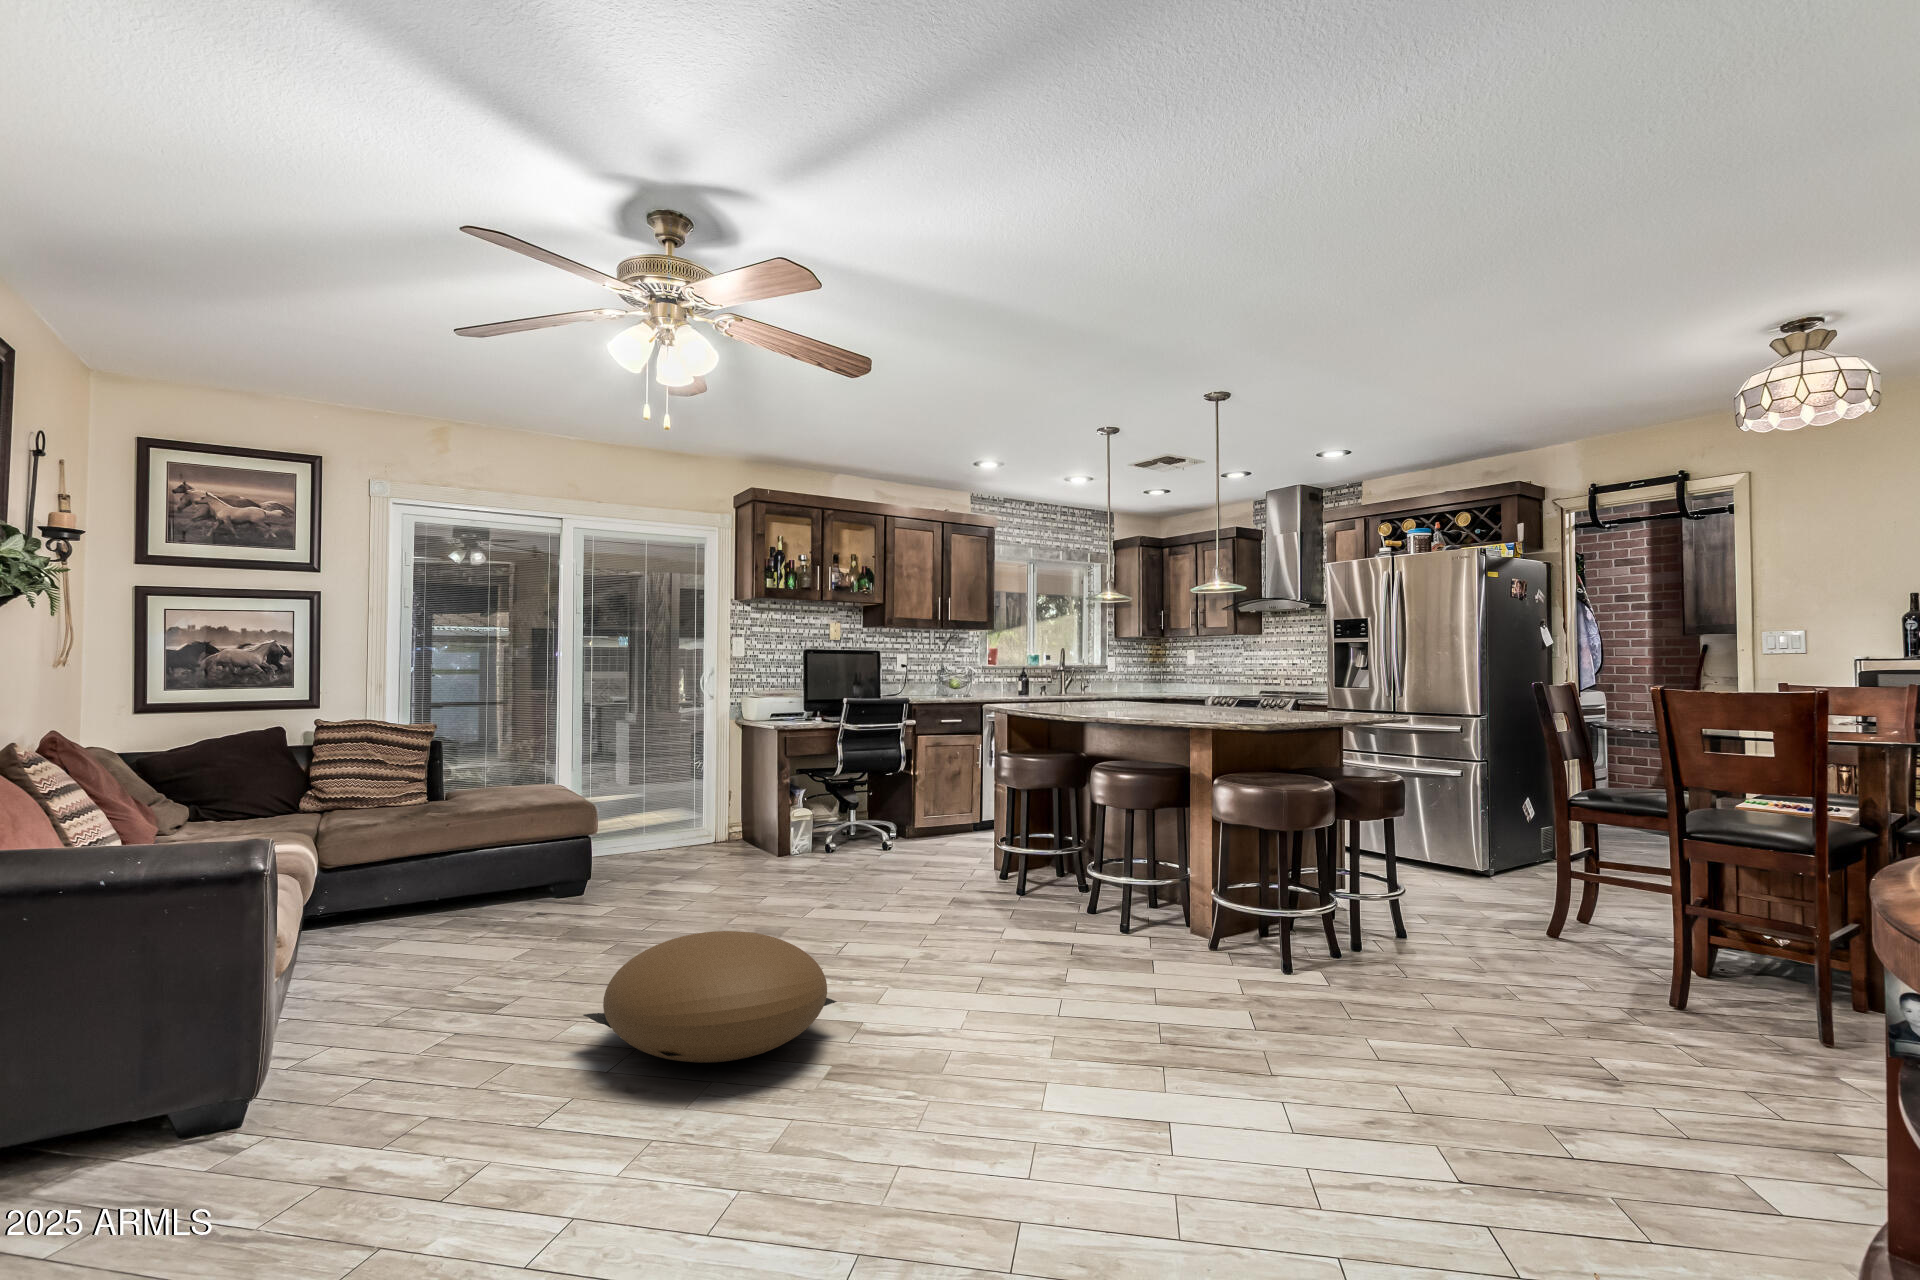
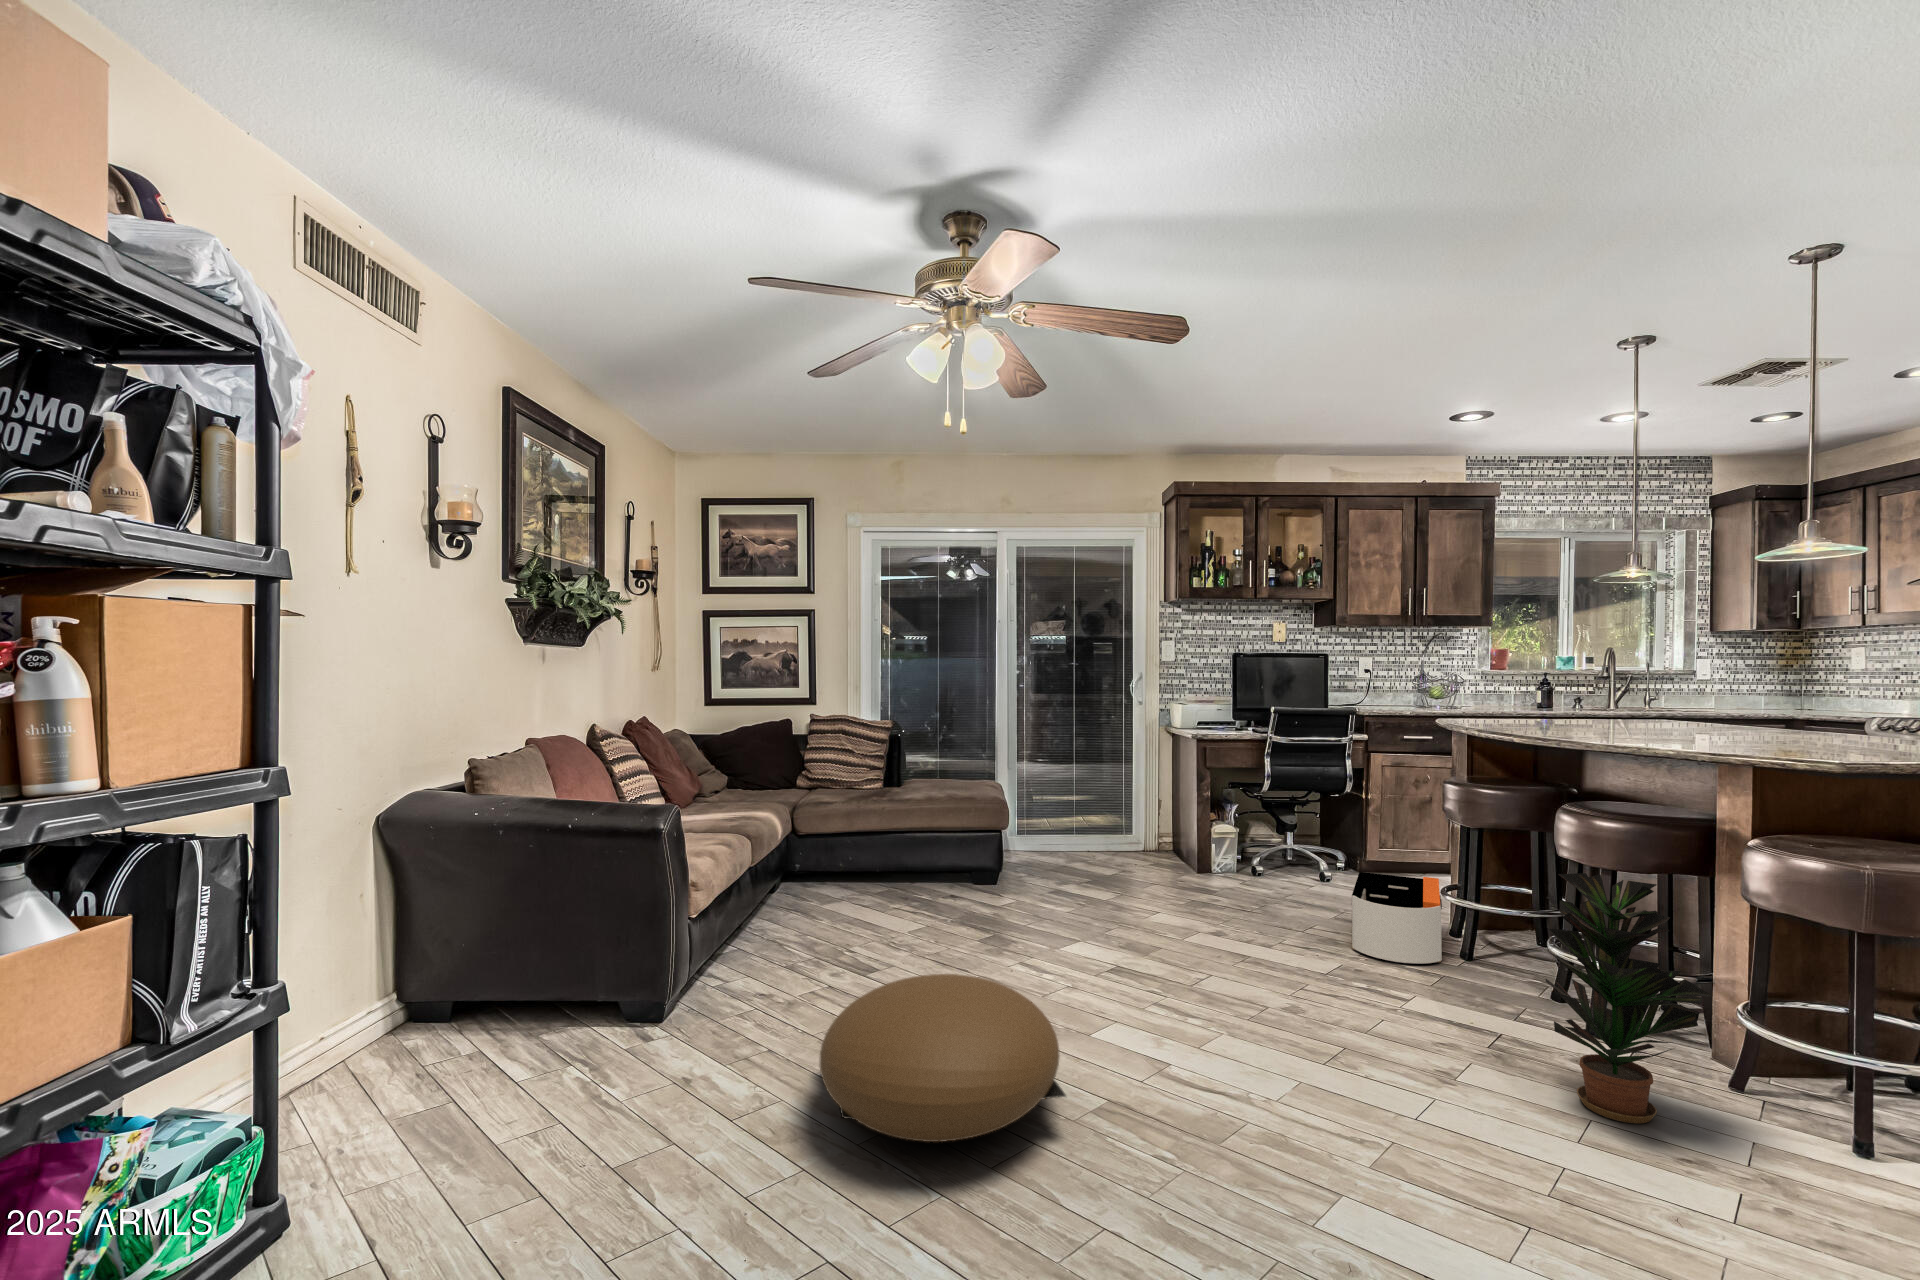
potted plant: none [1101,791,1189,947] -> present [1546,873,1712,1123]
storage bin: none [932,826,1004,890] -> present [1352,872,1442,964]

